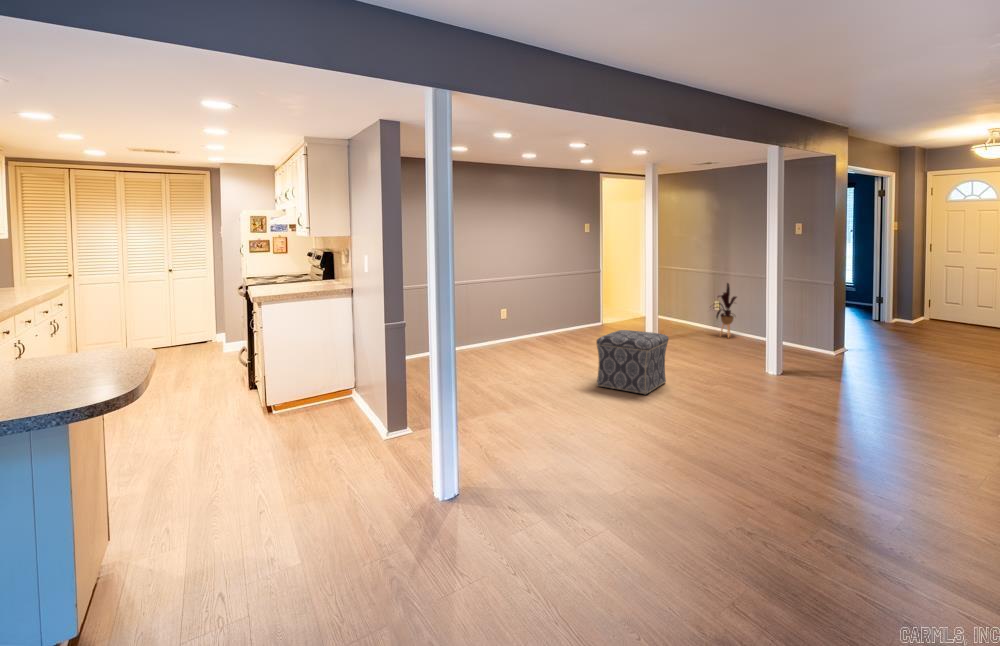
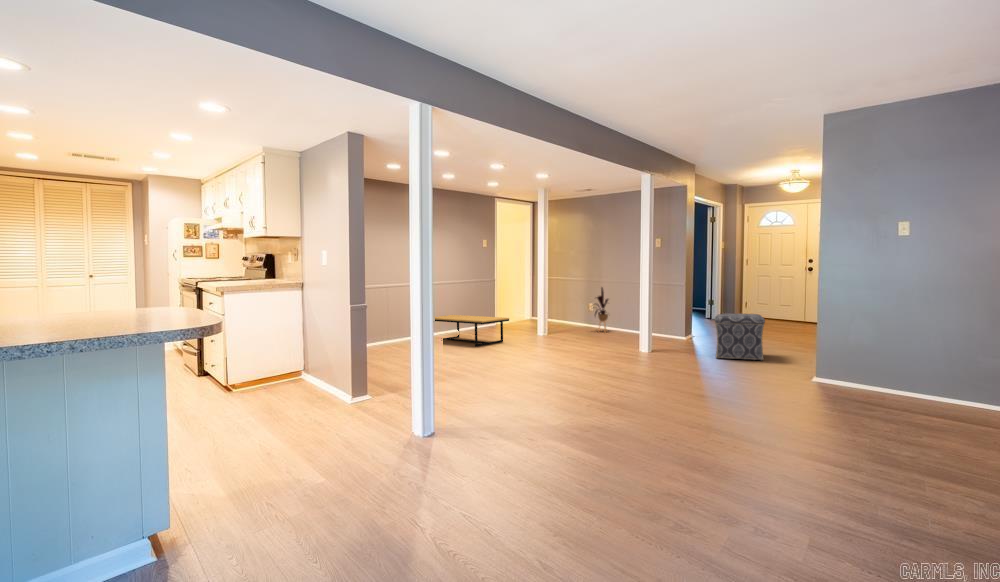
coffee table: none [511,311,605,354] -> present [435,315,509,346]
ottoman: present [597,330,669,395] -> present [715,314,765,360]

